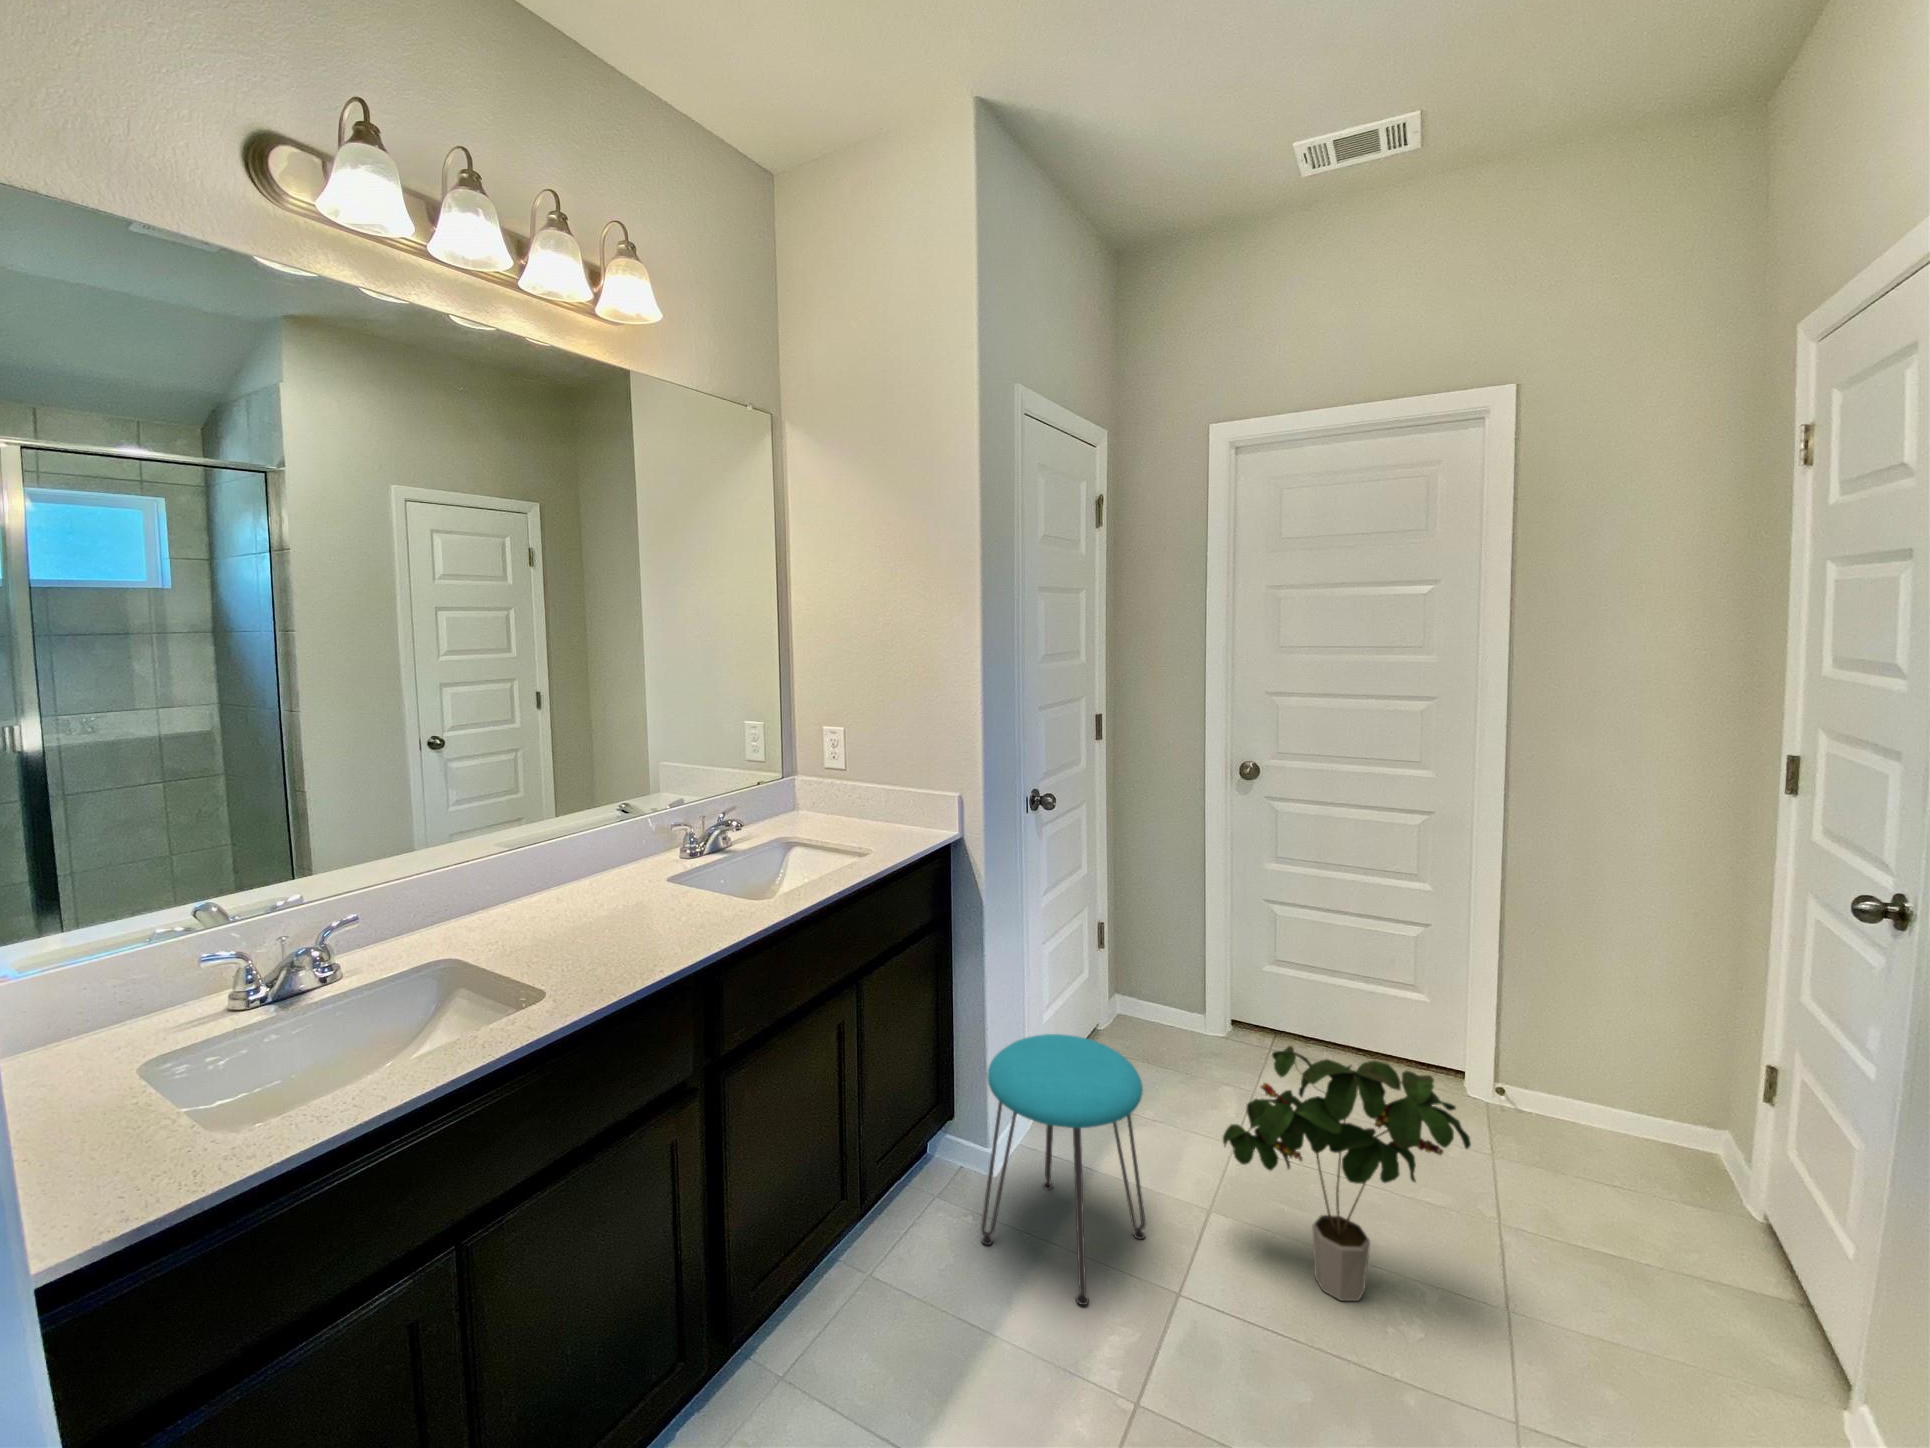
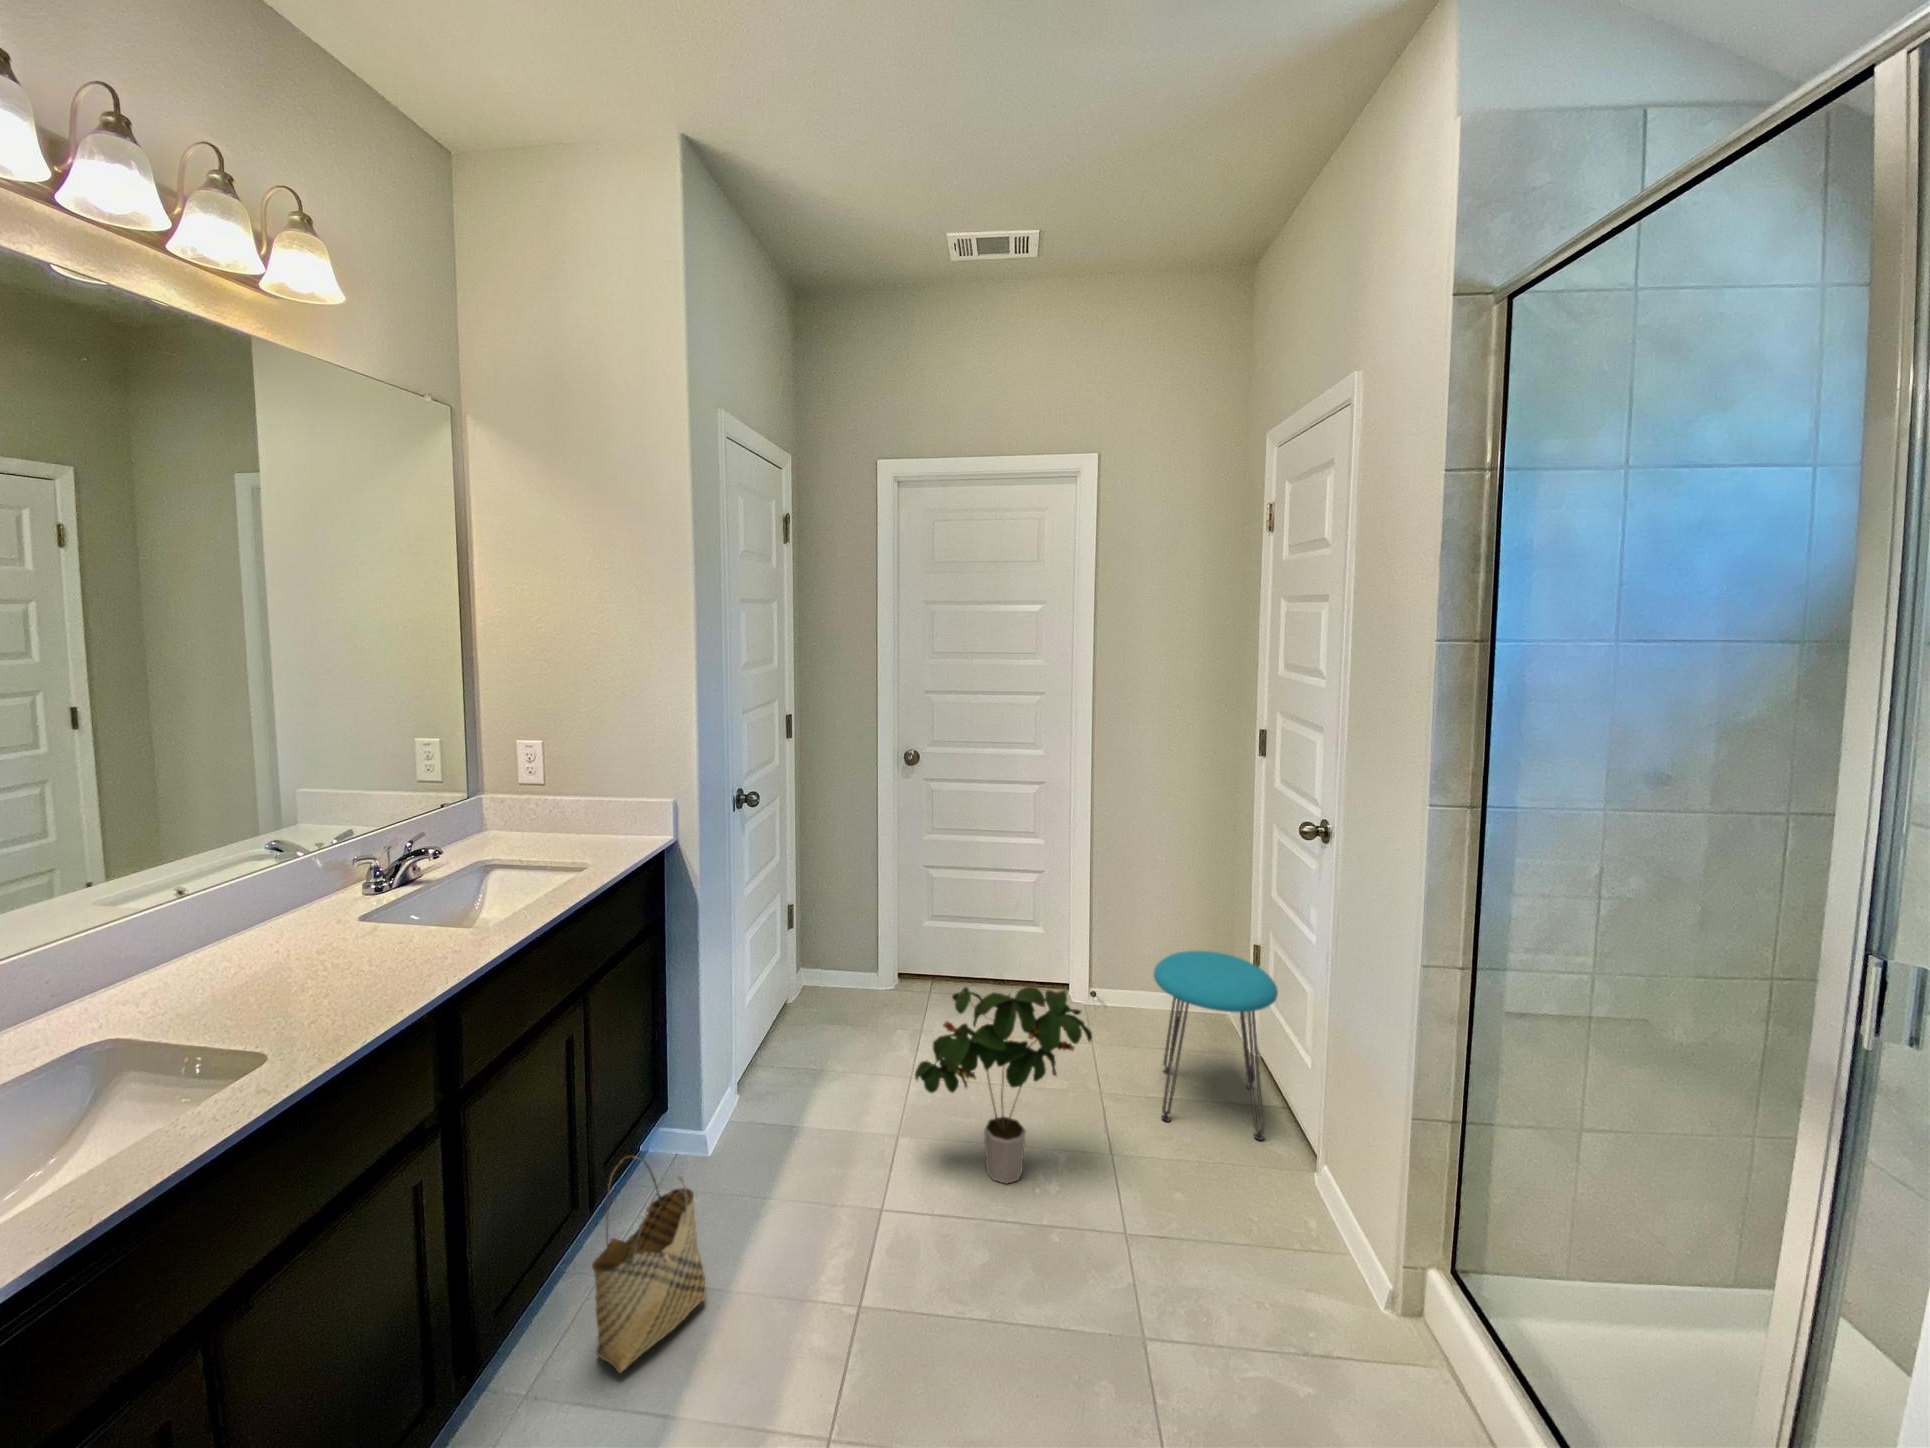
stool: present [981,1034,1146,1305] -> present [1154,951,1278,1140]
woven basket: none [856,1148,970,1366] -> present [592,1155,706,1373]

